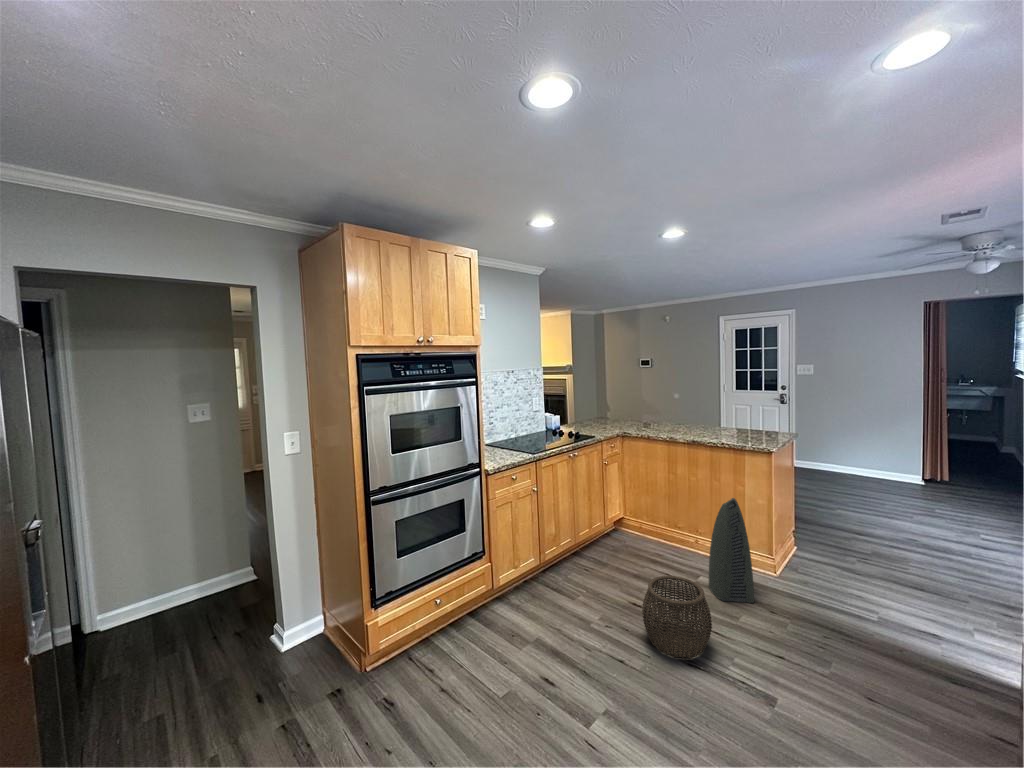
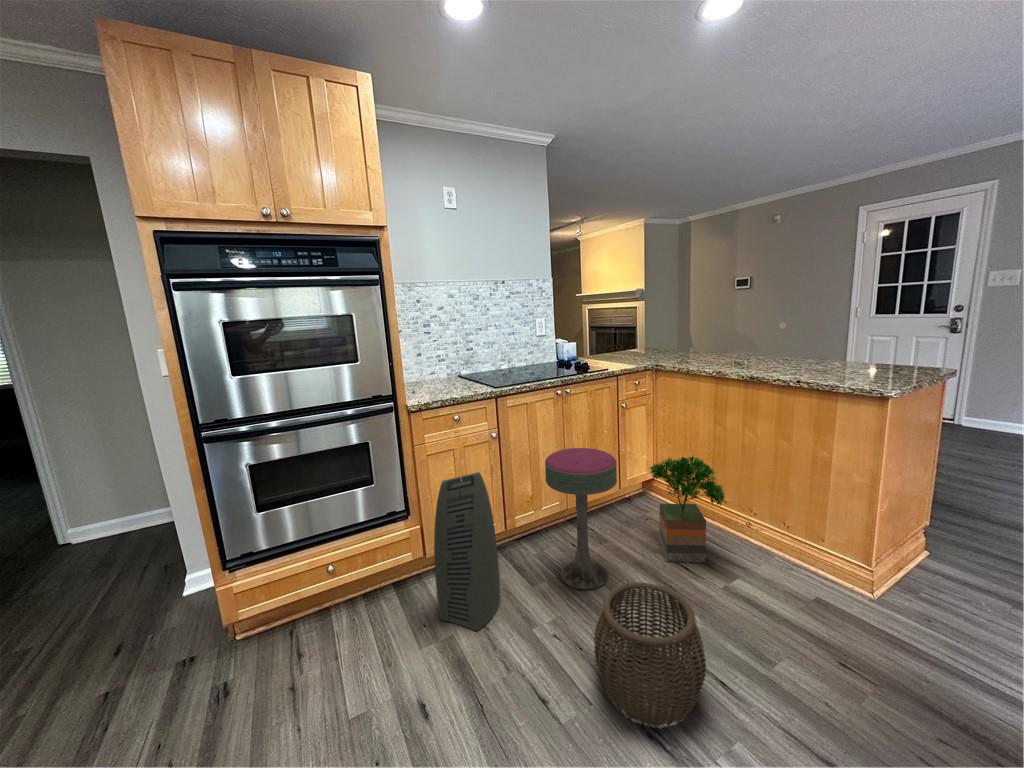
bar stool: none [578,495,627,595] -> present [545,448,617,590]
potted tree: none [635,496,689,572] -> present [649,456,725,562]
air purifier: present [709,498,754,603] -> present [434,472,500,631]

